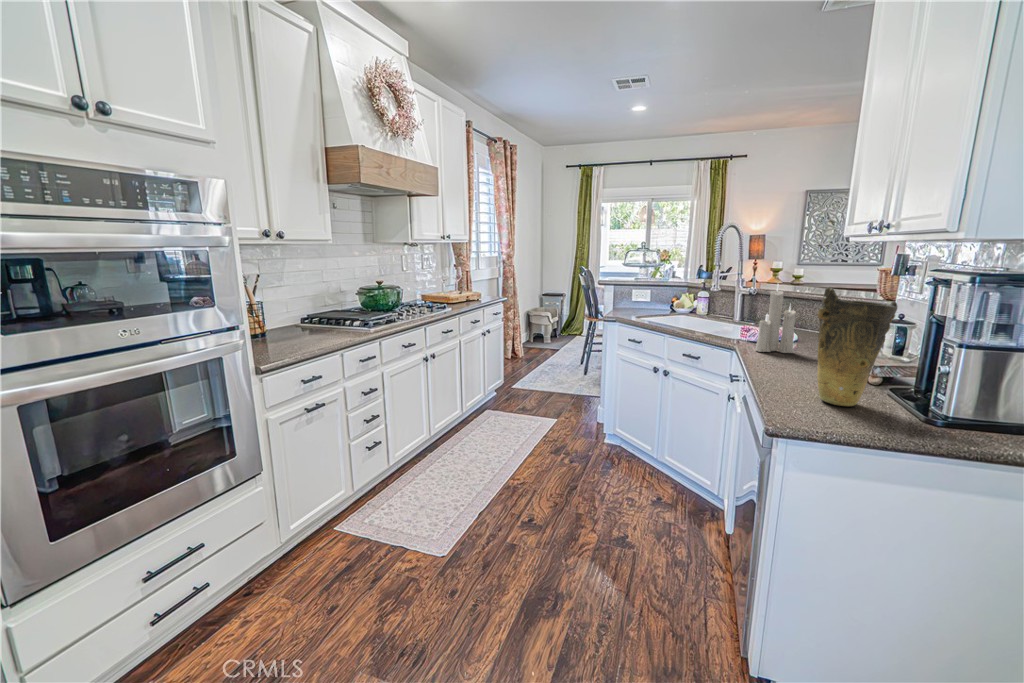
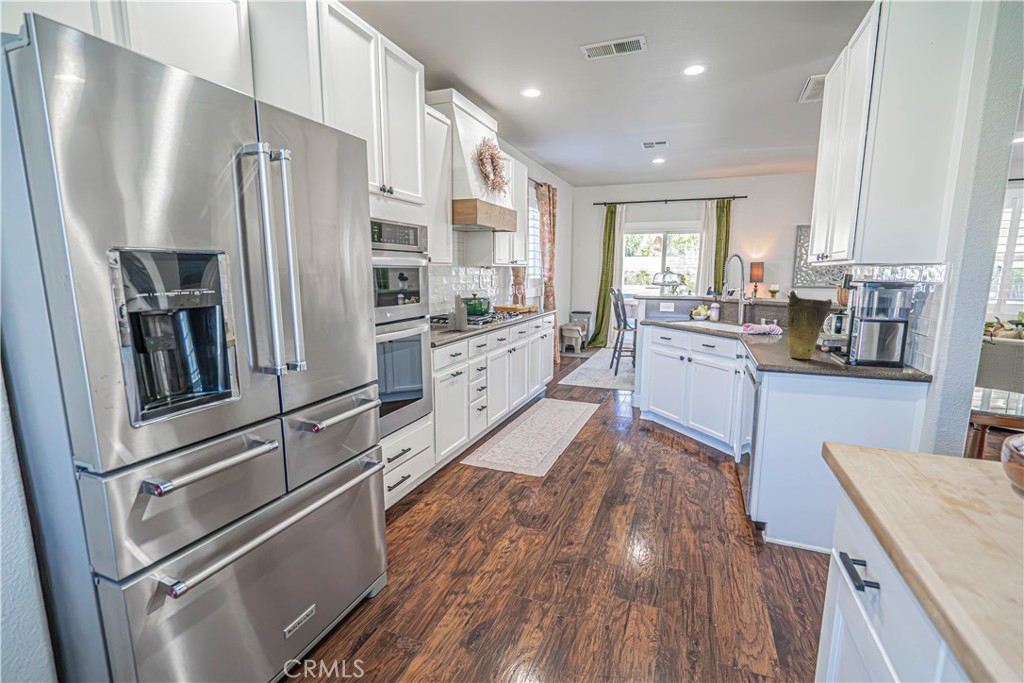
candle: present [755,287,796,353] -> present [448,294,468,331]

